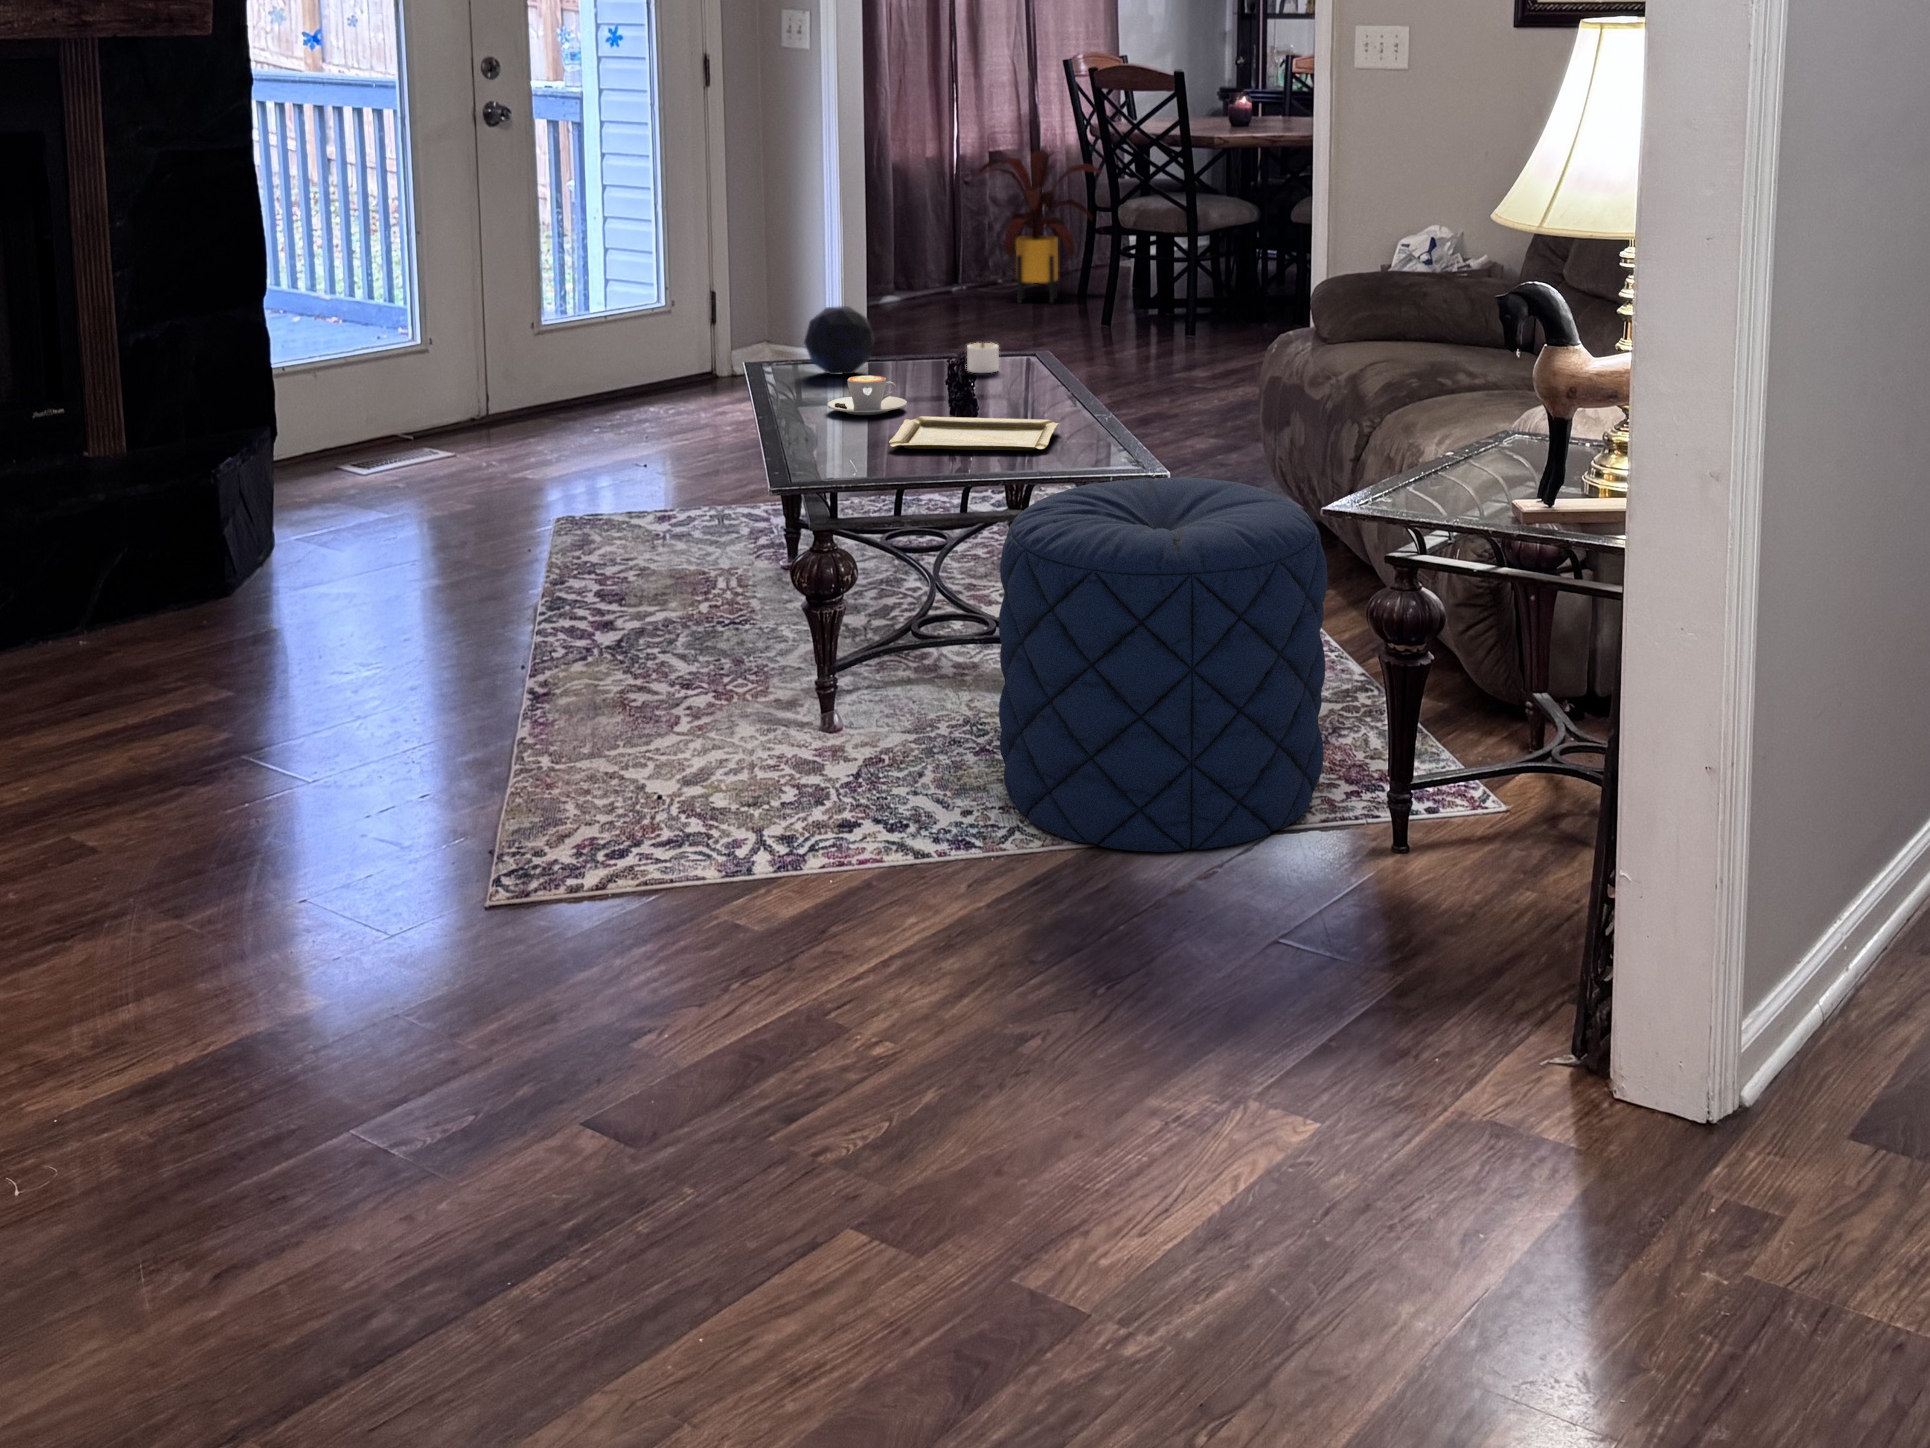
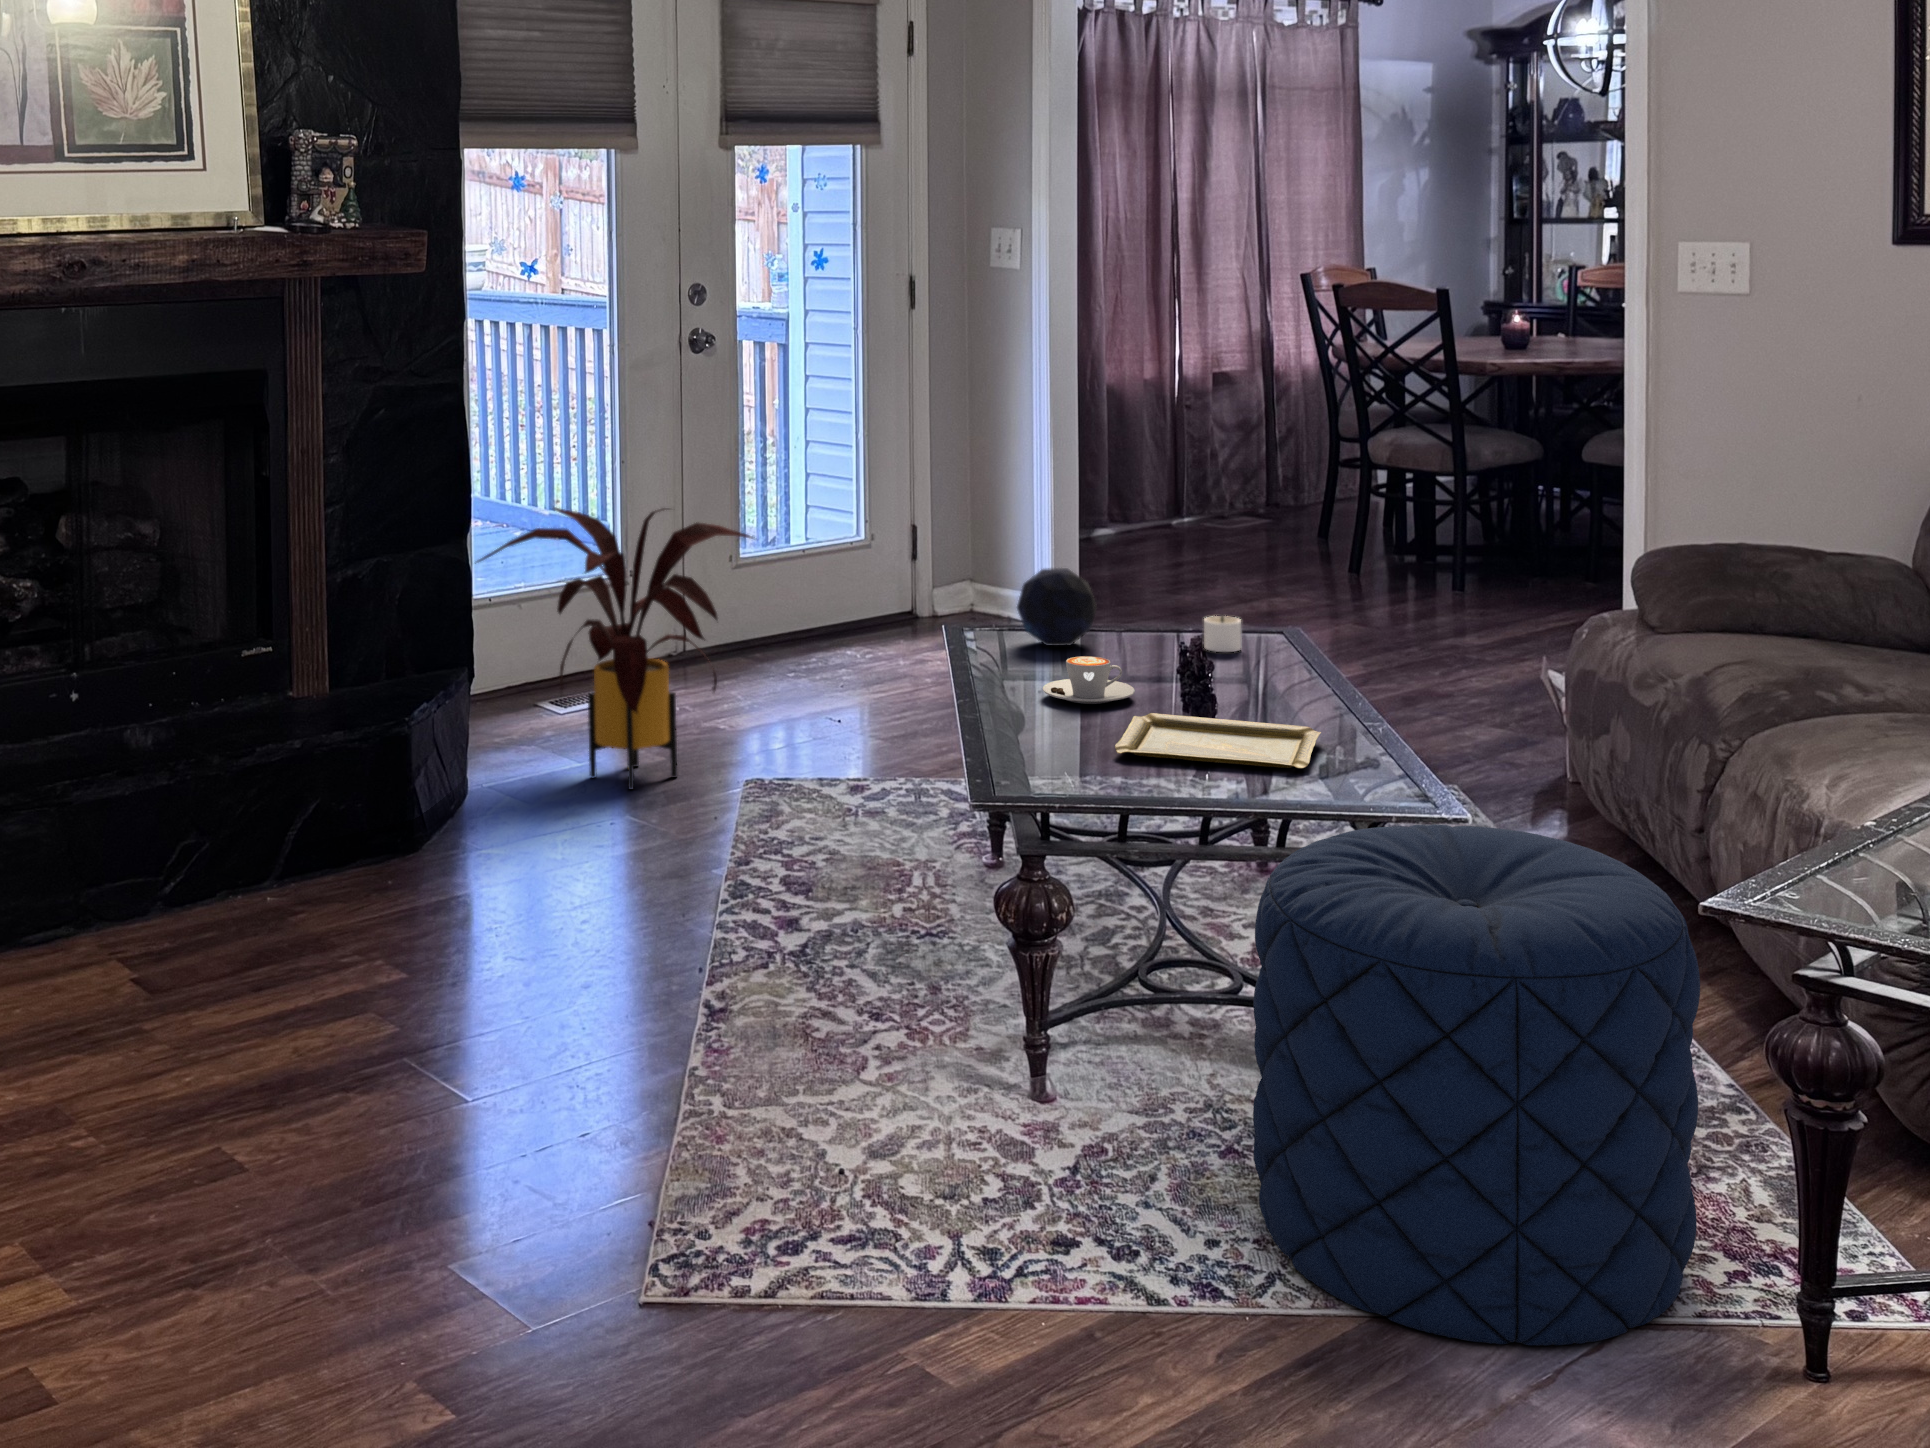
house plant: present [979,150,1102,303] -> present [477,507,753,790]

